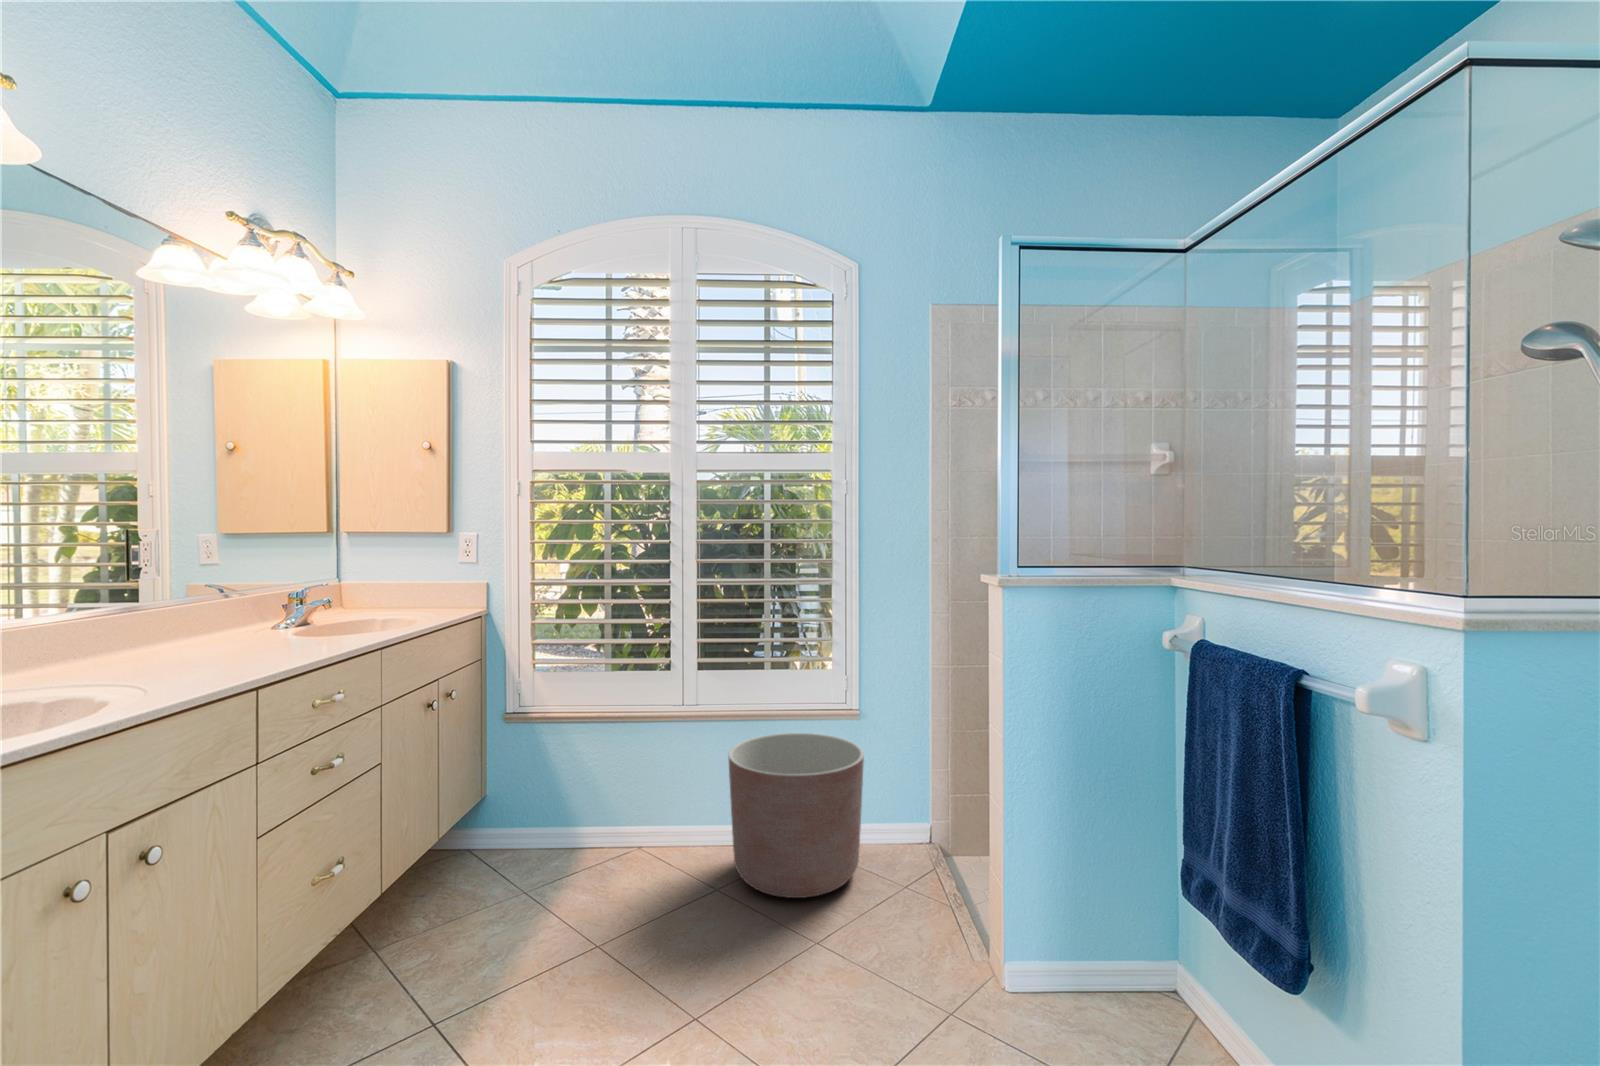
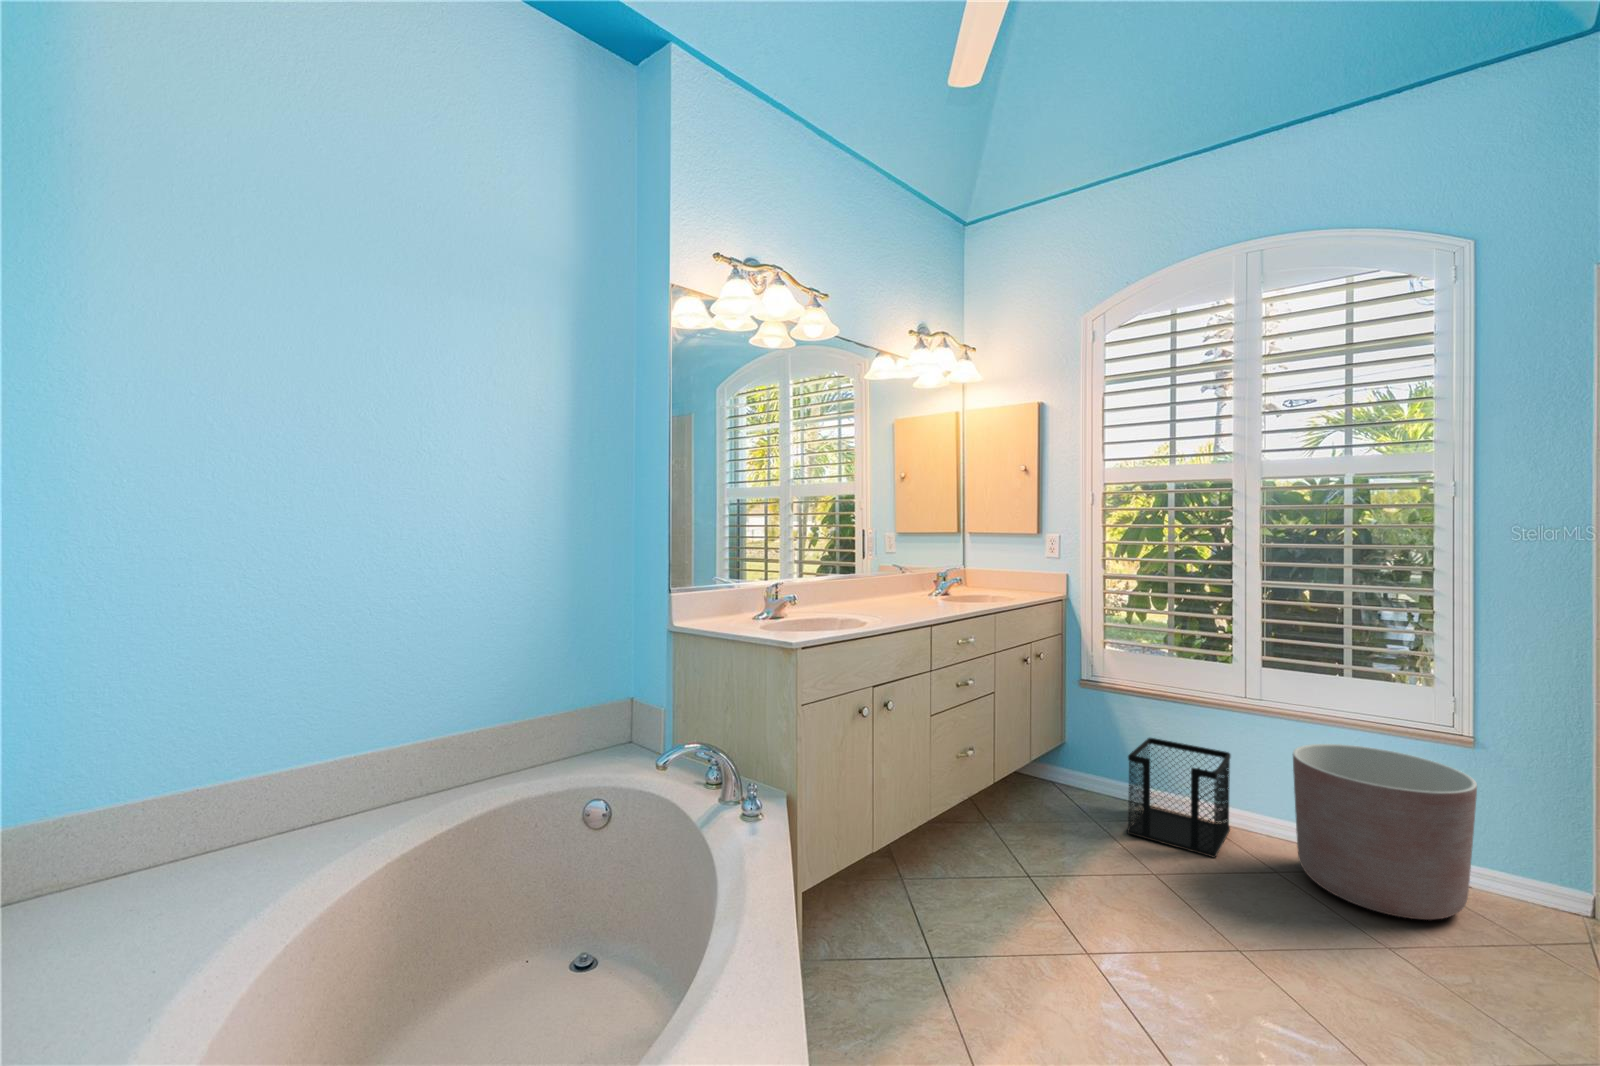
wastebasket: none [566,766,670,896] -> present [1127,738,1231,858]

